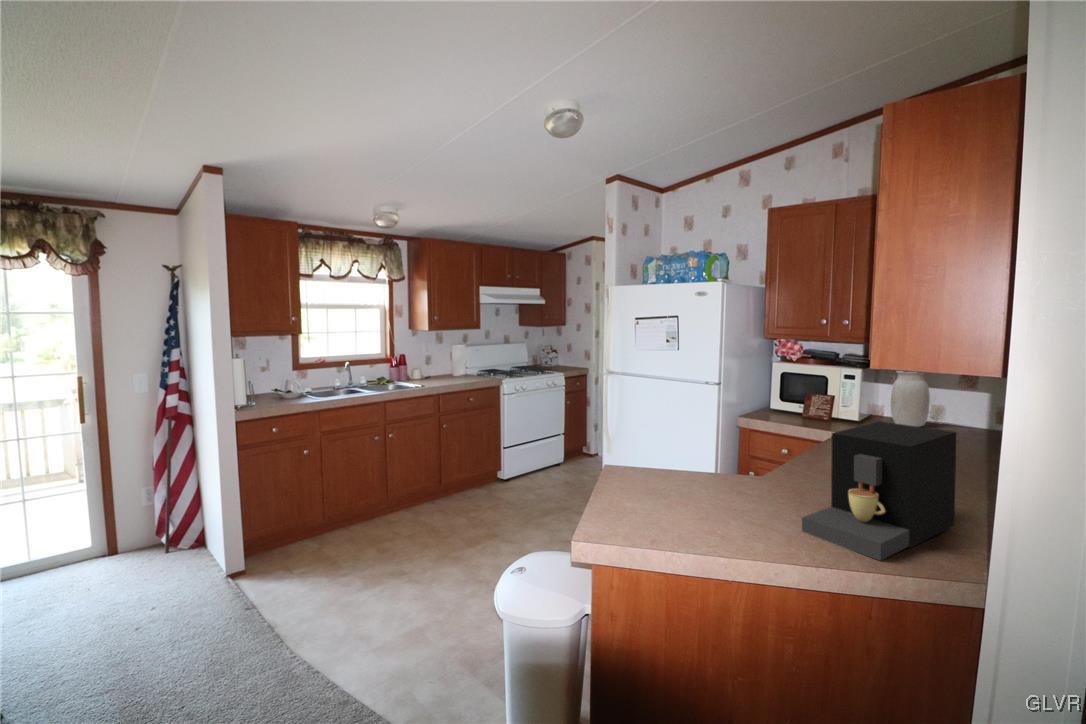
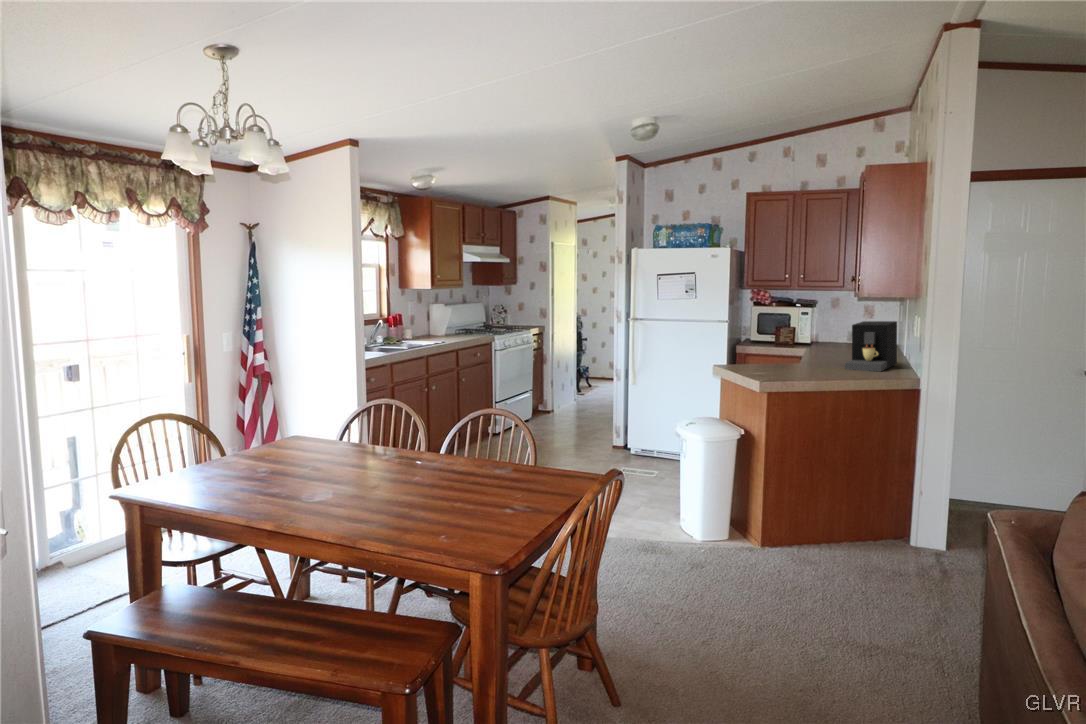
jar: present [891,371,930,427] -> none [827,305,849,343]

